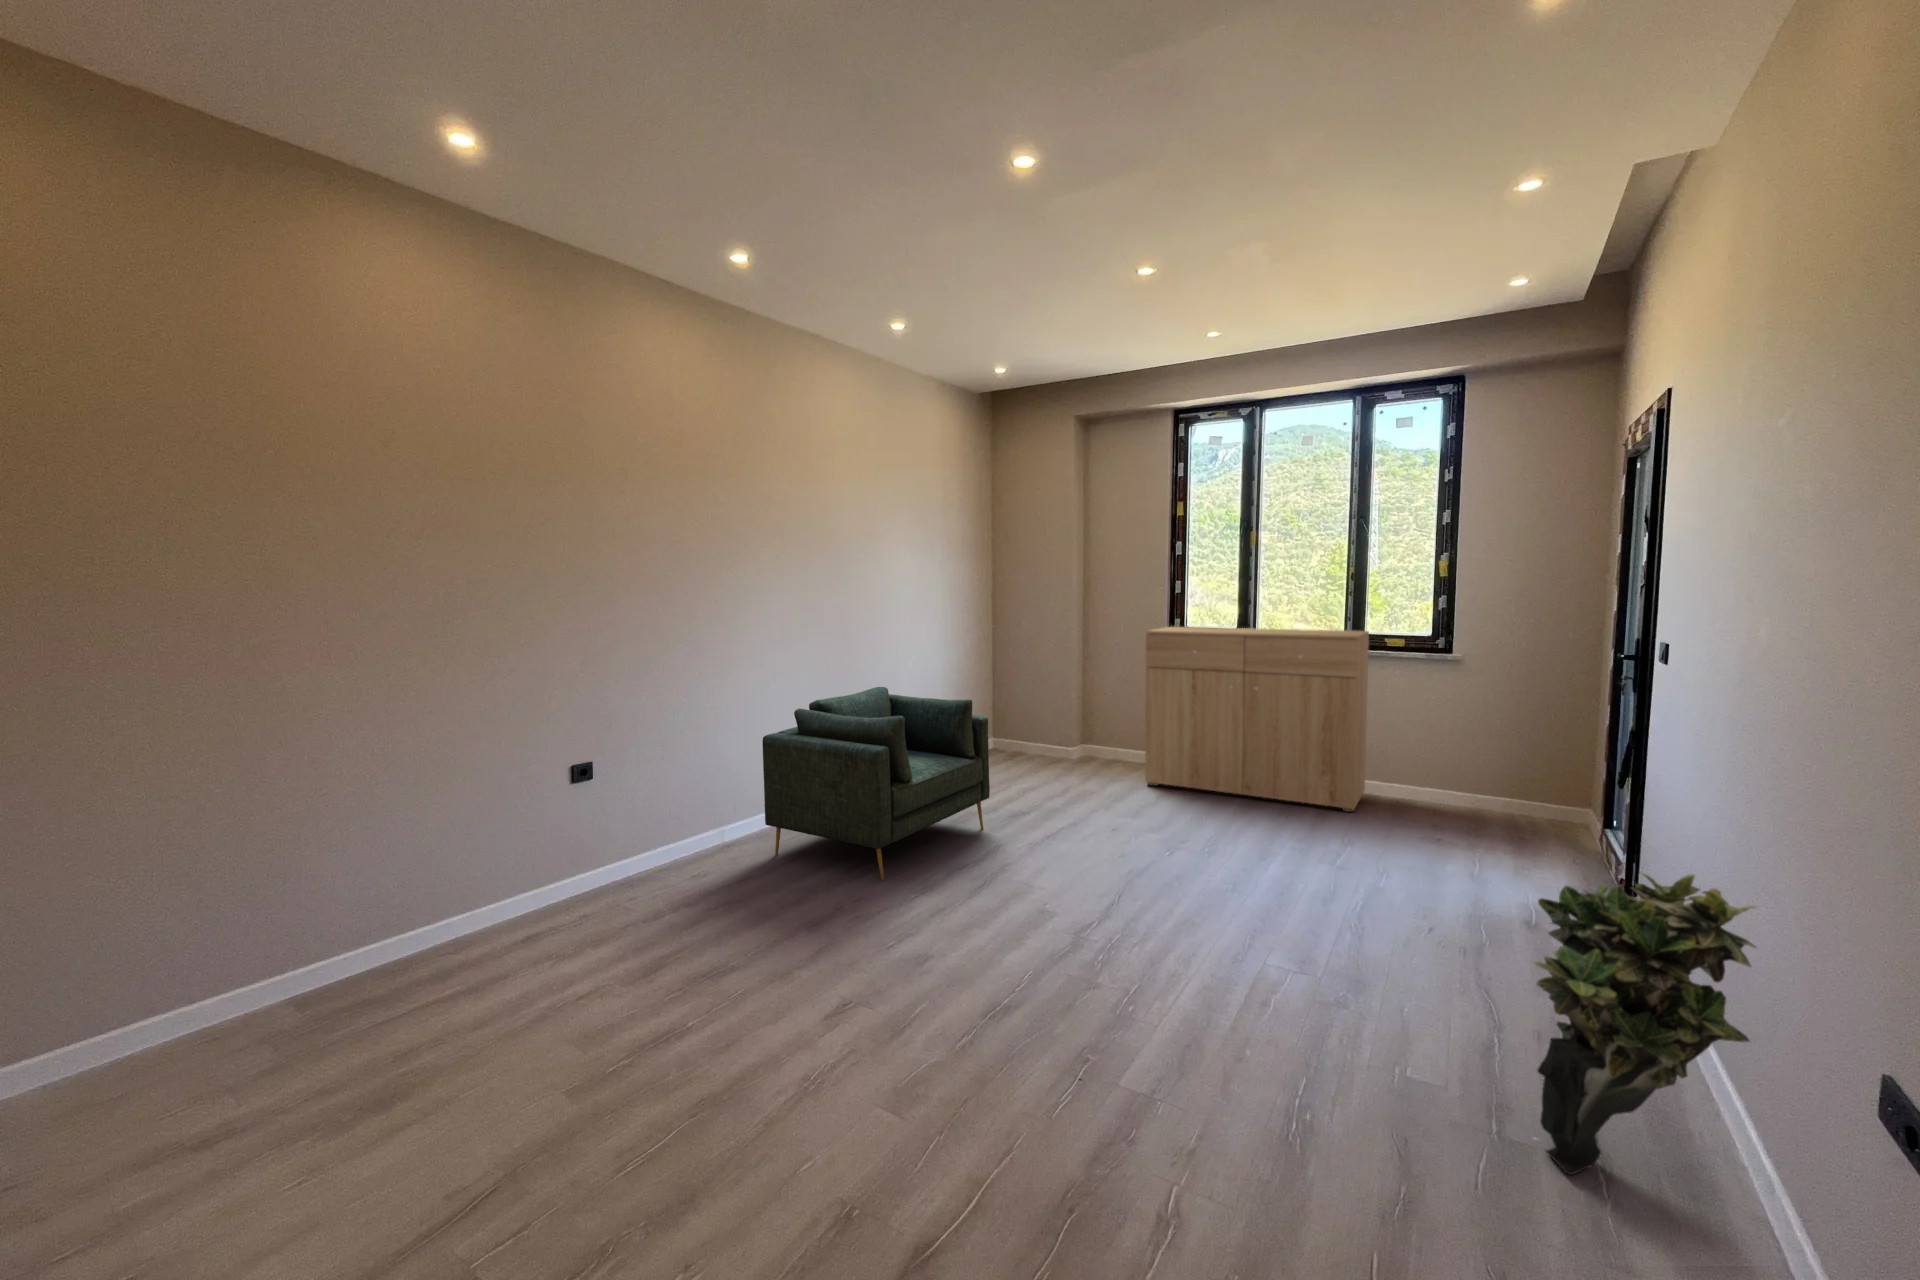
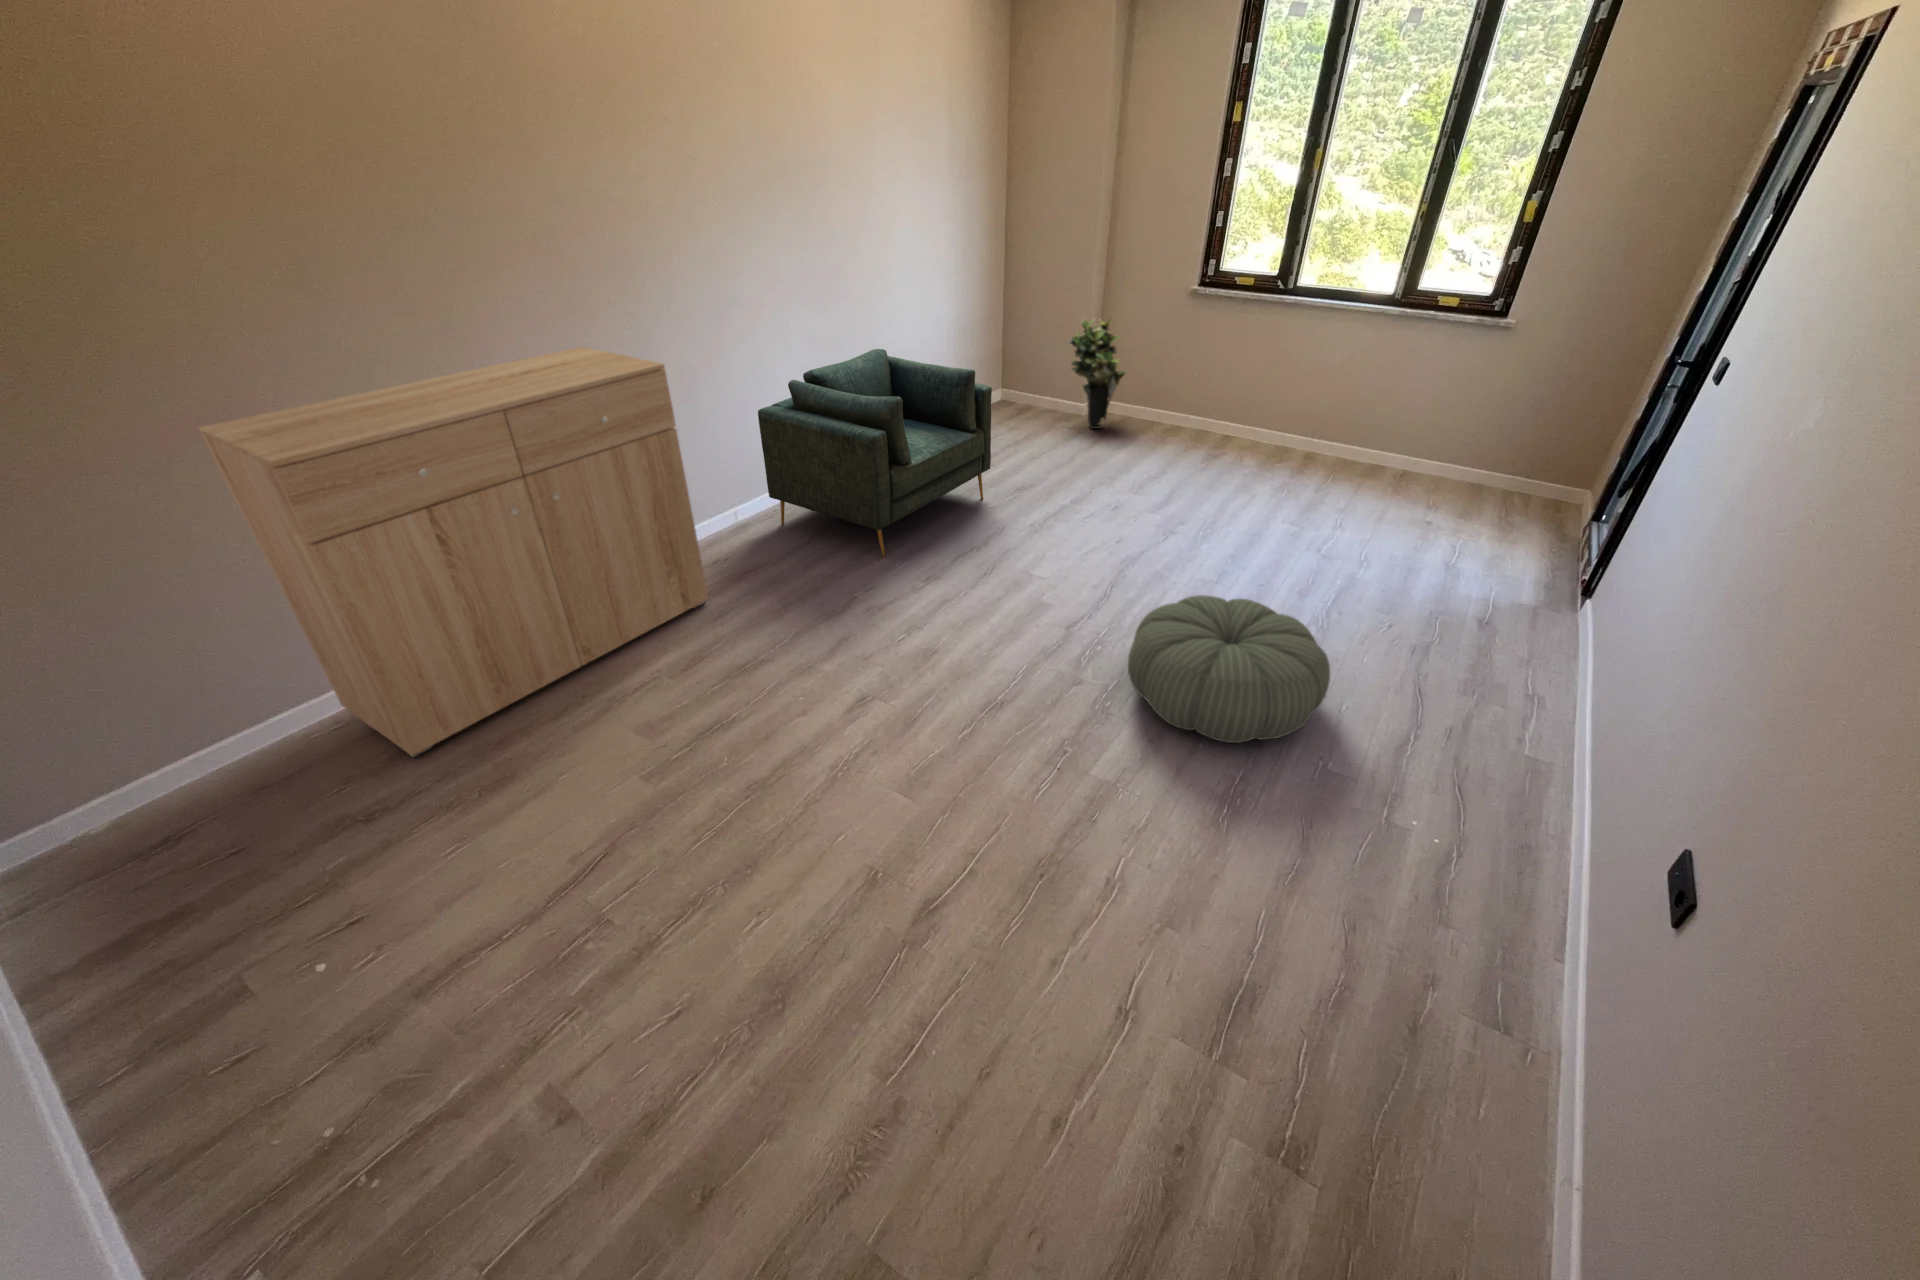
dresser: present [1145,627,1369,812] -> present [198,347,708,757]
potted plant: present [1534,874,1757,1175] -> present [1069,319,1126,429]
pouf: none [1159,888,1387,1047] -> present [1128,595,1330,743]

